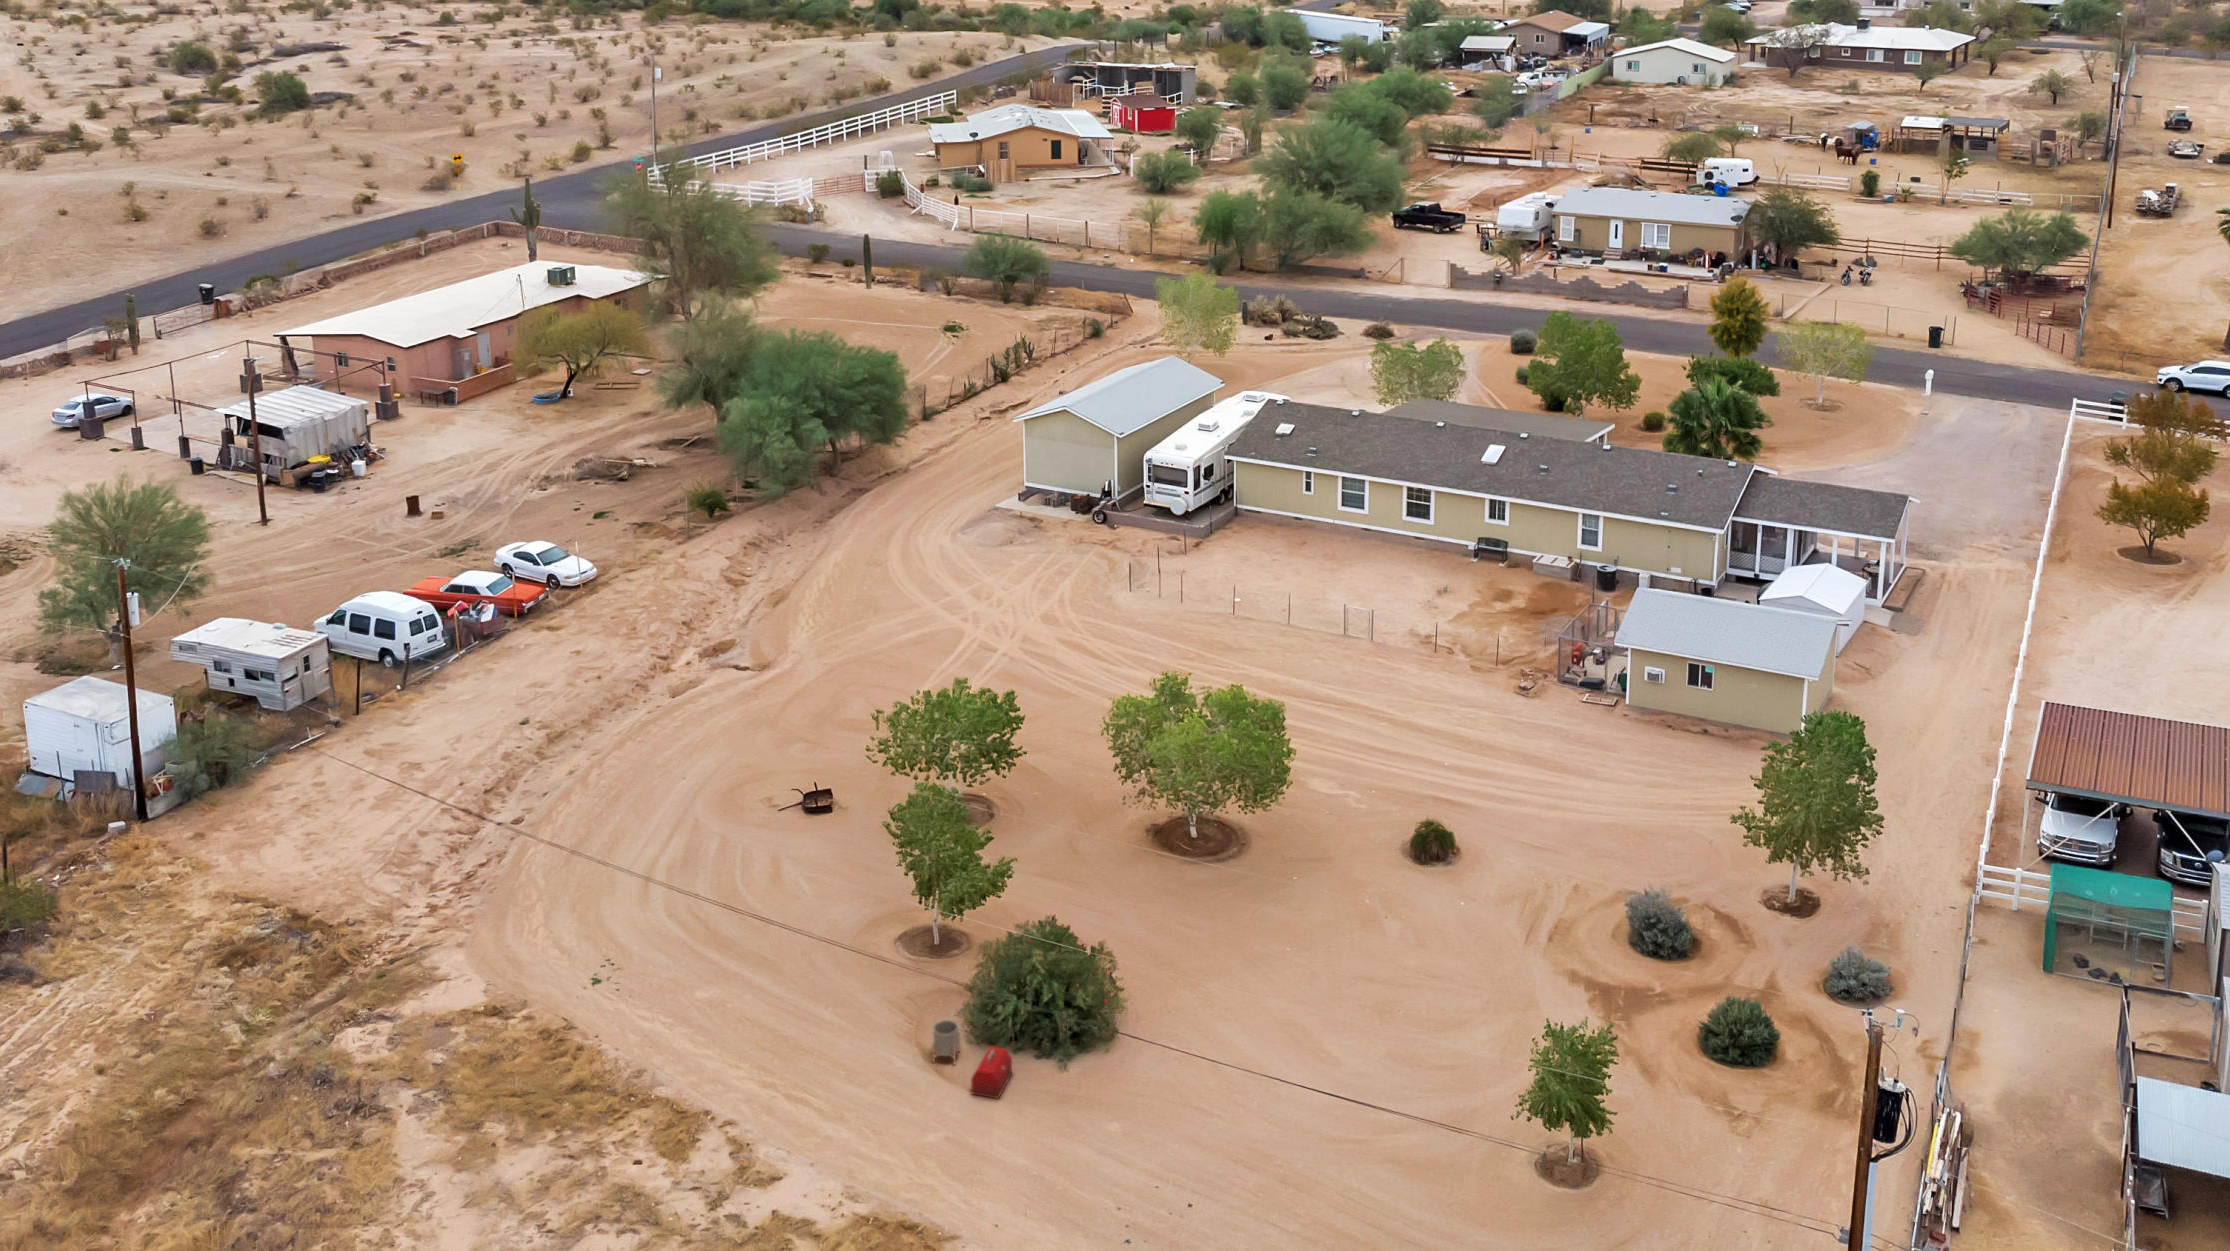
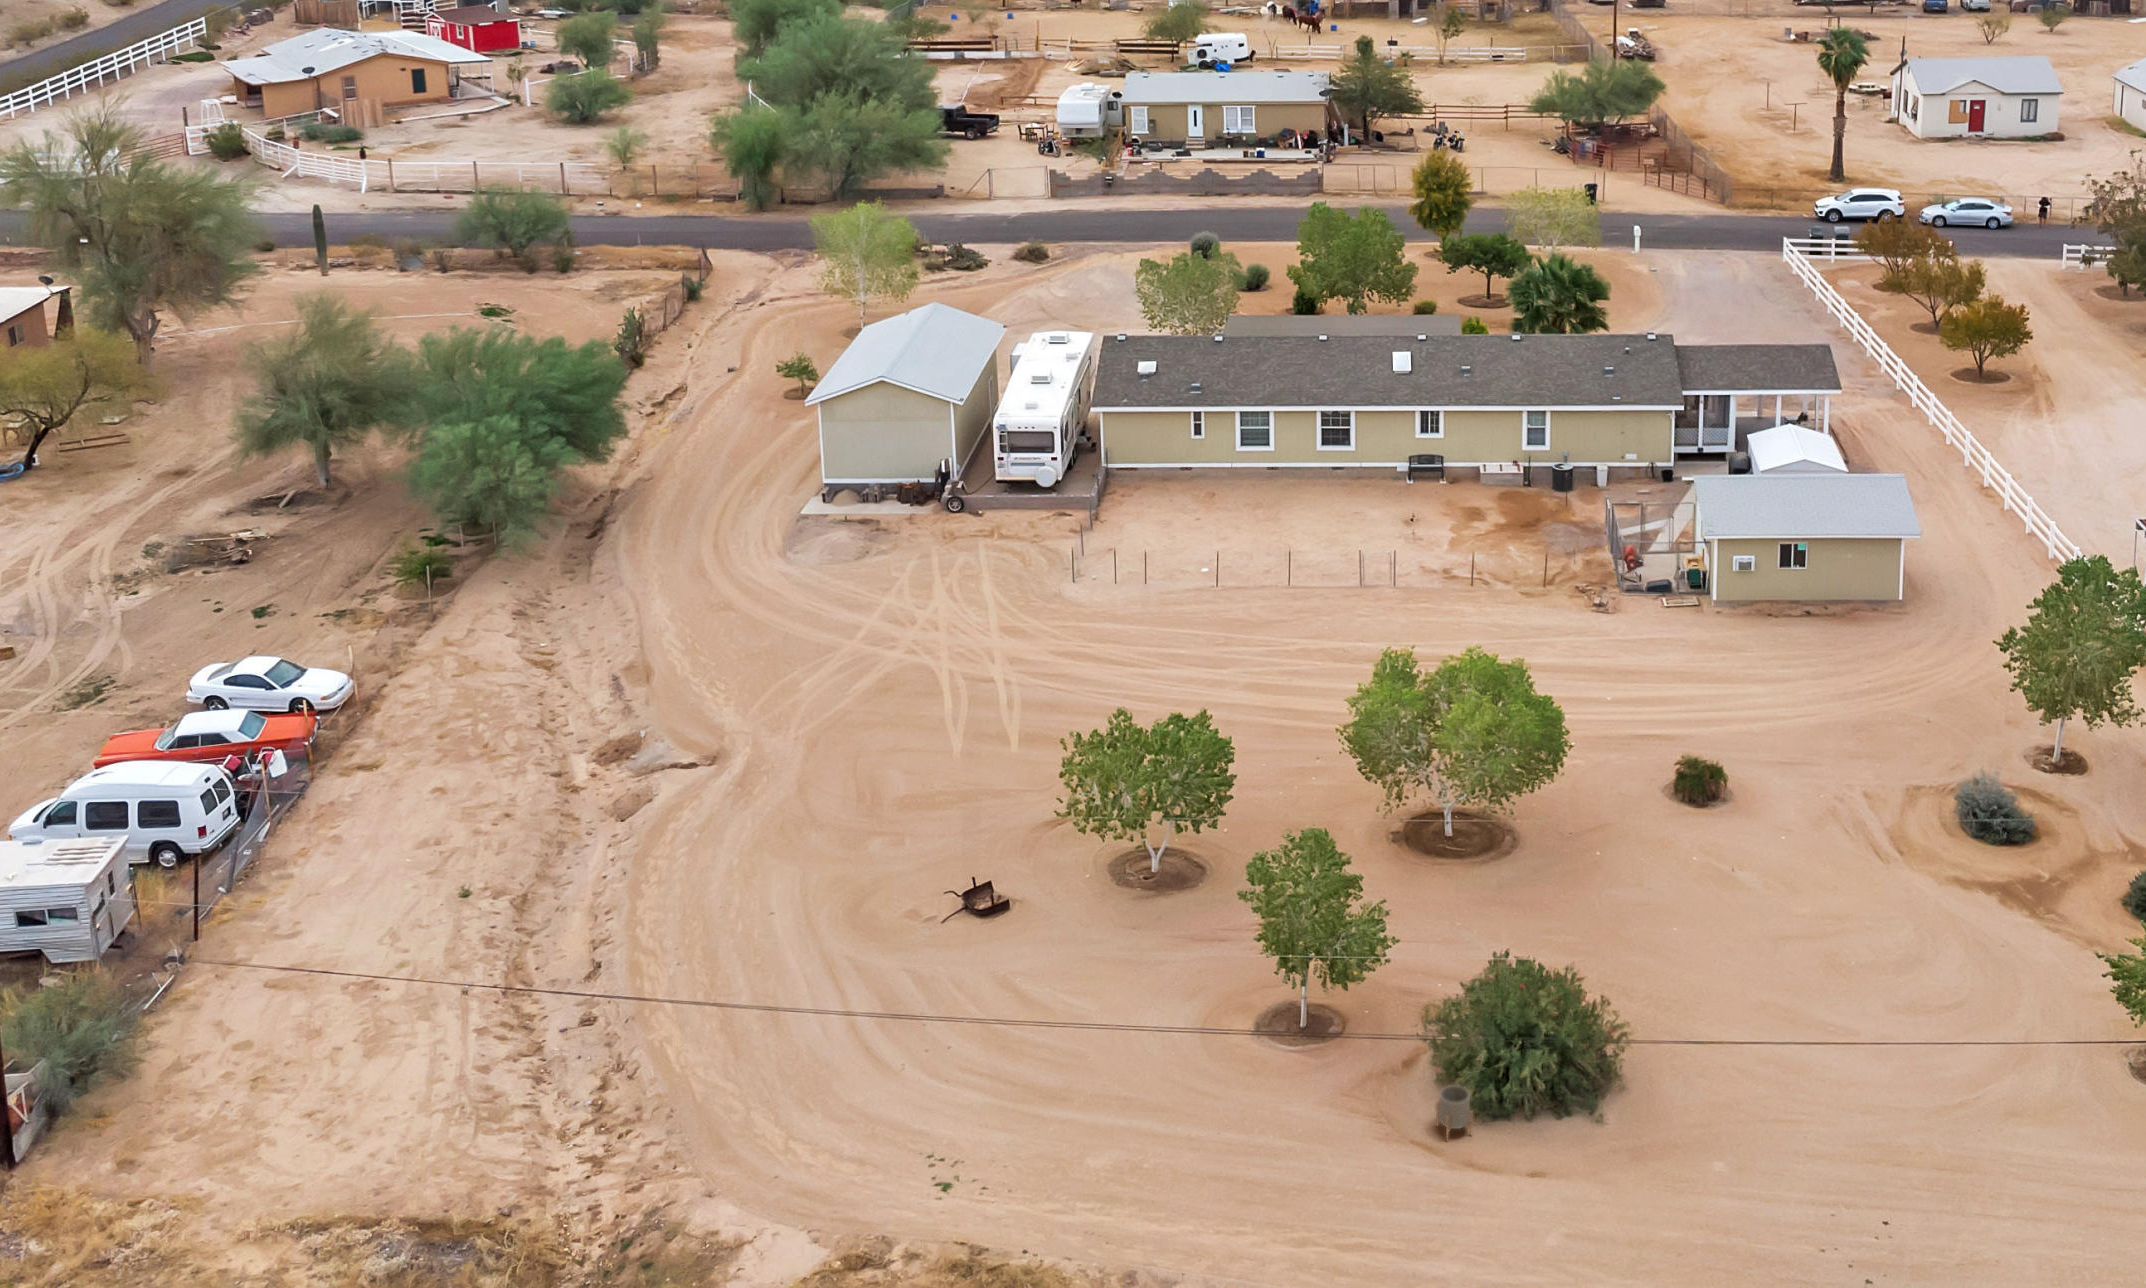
toolbox: present [971,1047,1012,1099] -> none [1508,1097,1557,1160]

